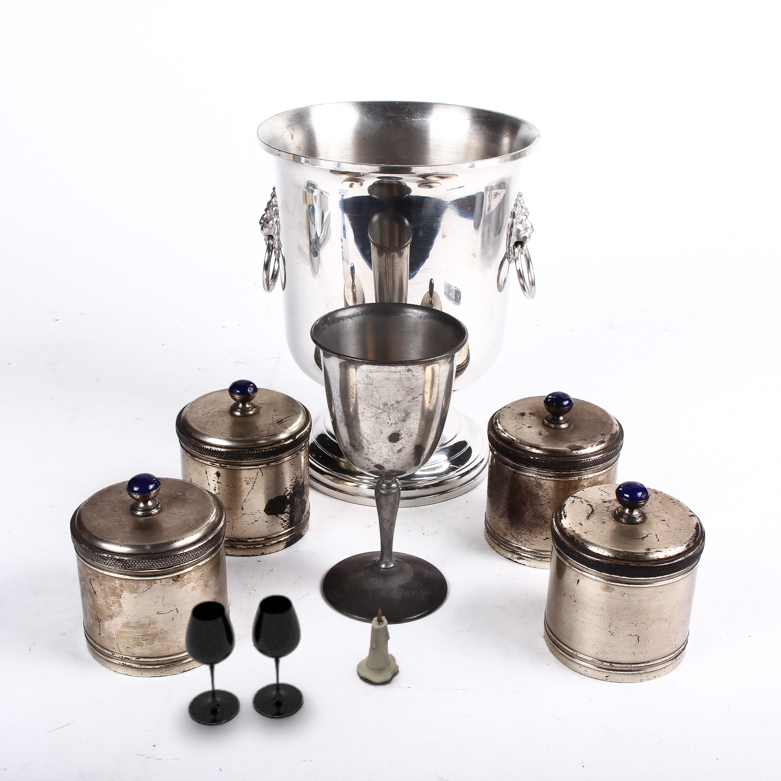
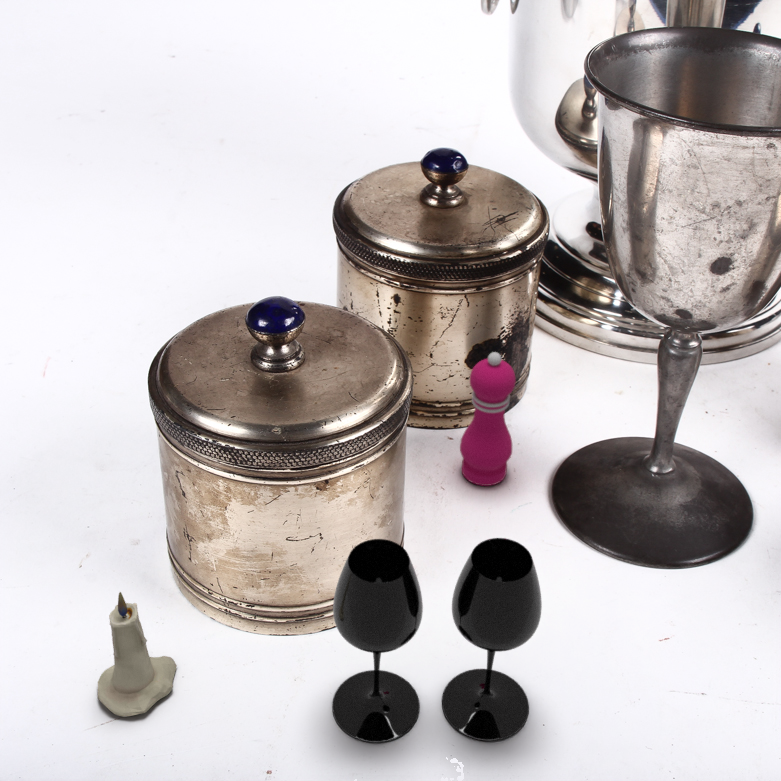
pepper mill: none [264,501,296,587] -> present [460,352,515,486]
candle: present [357,609,399,683] -> present [98,592,177,717]

